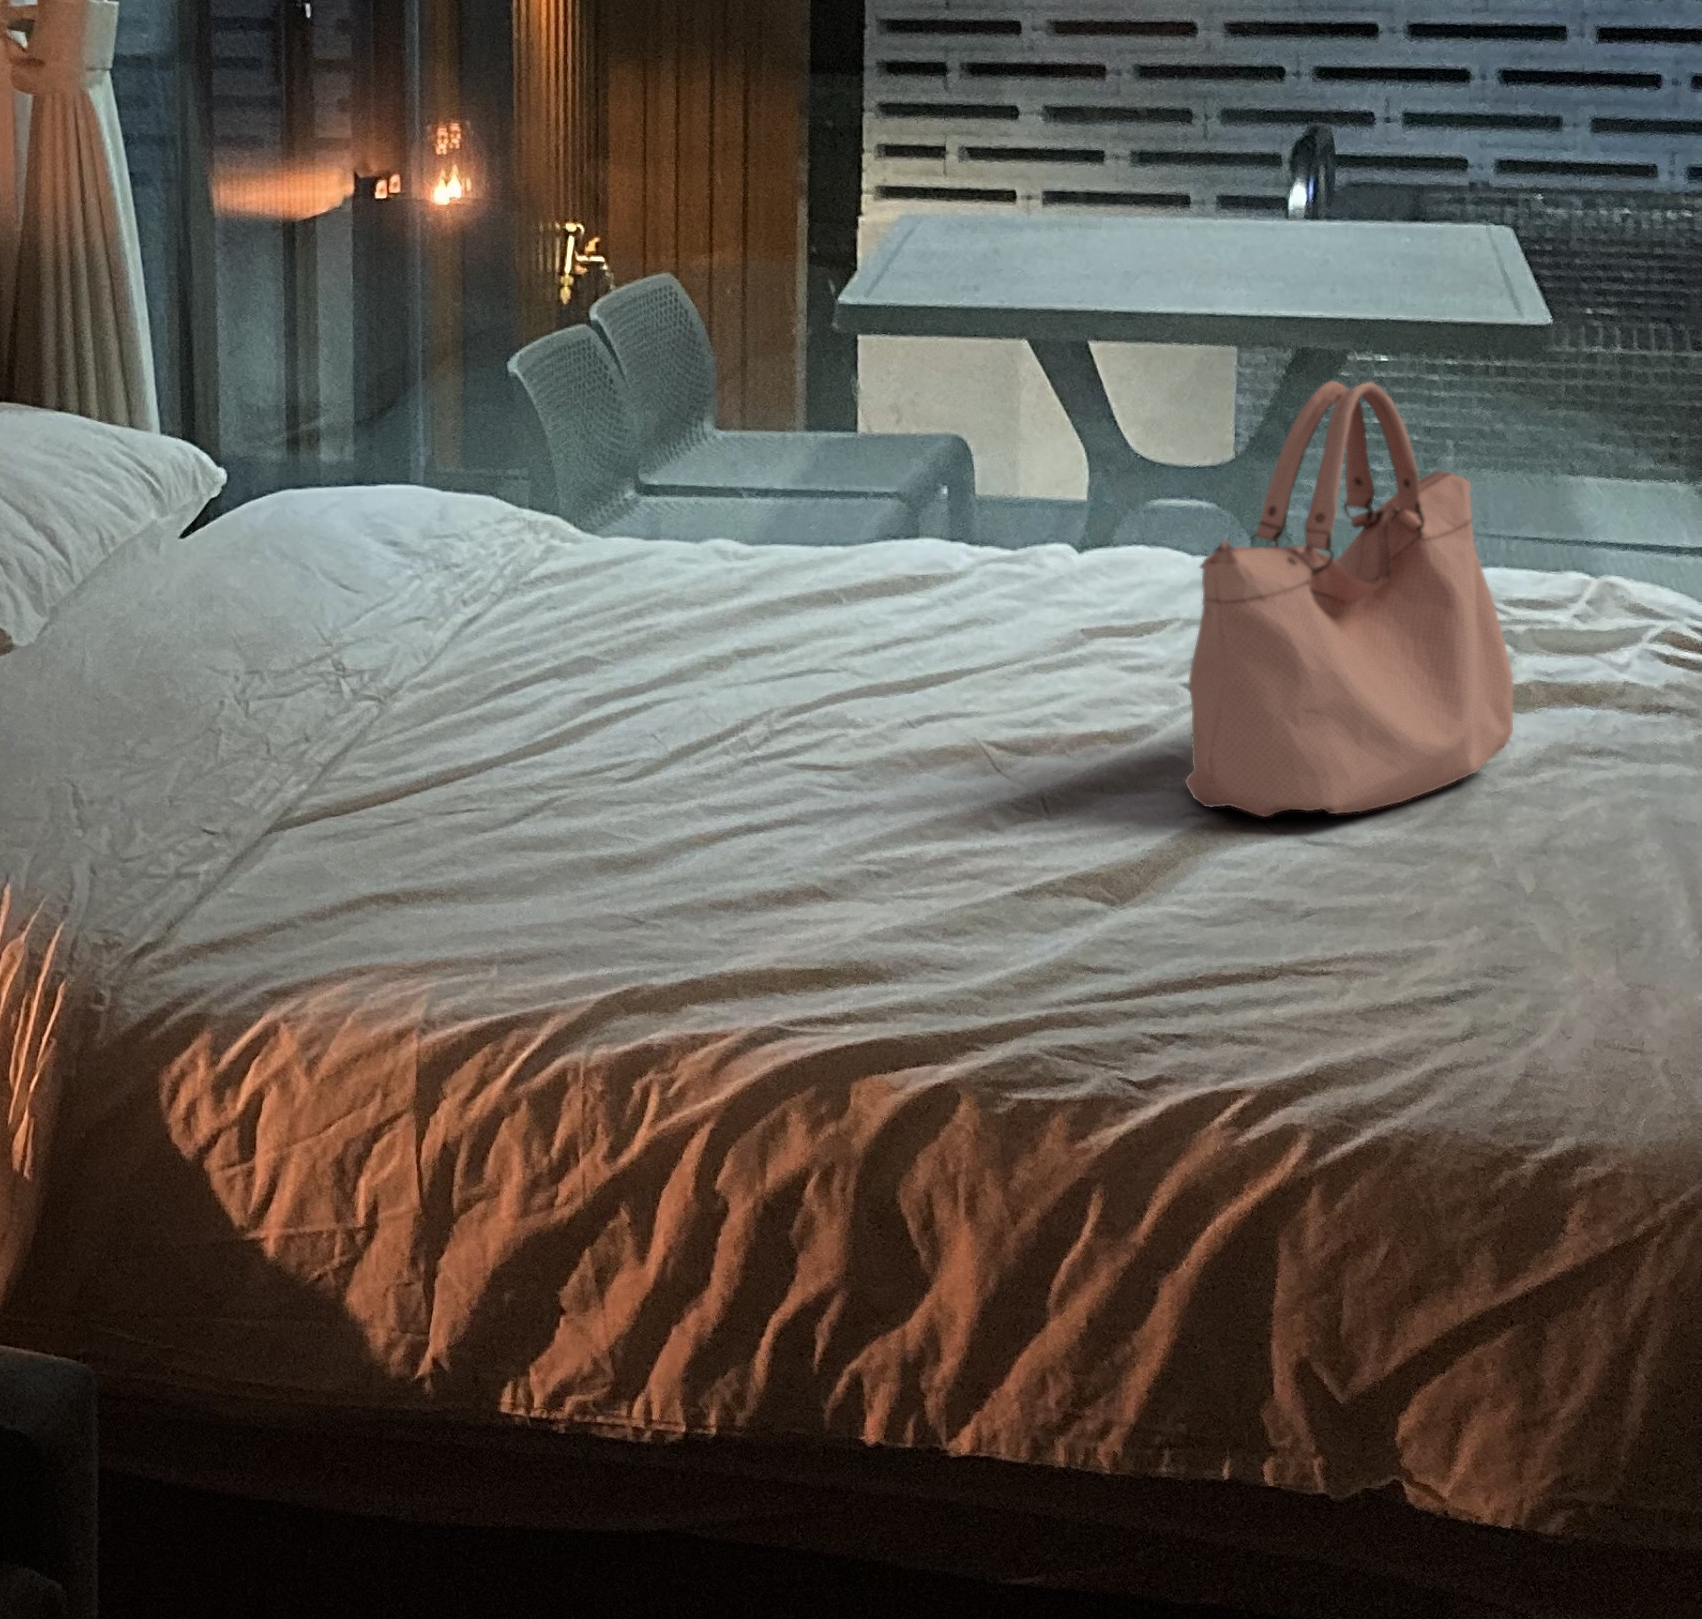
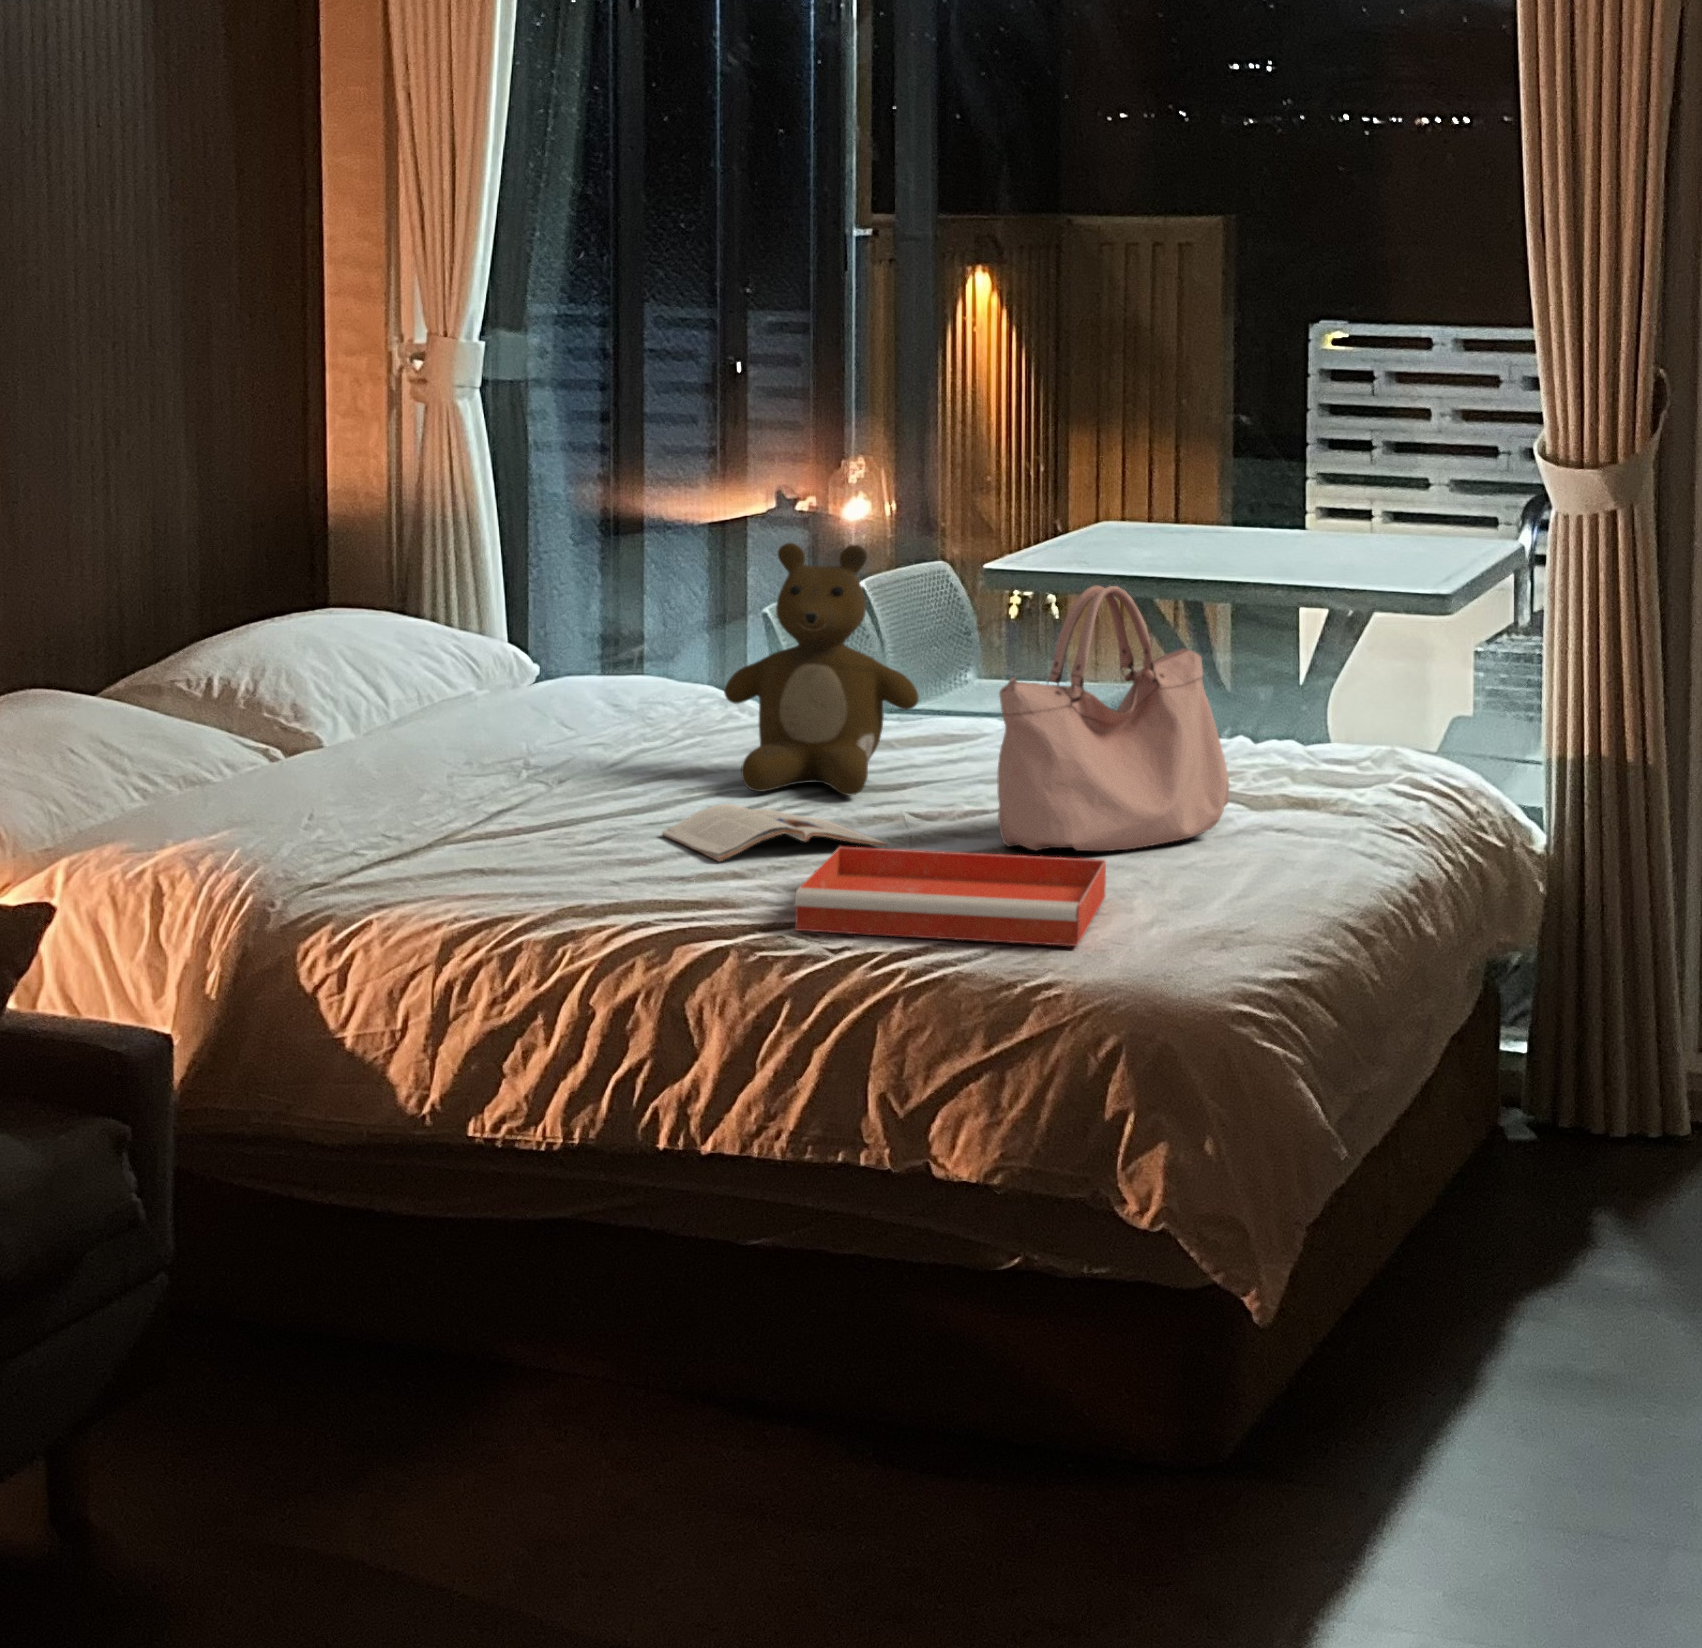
teddy bear: none [641,312,948,707] -> present [724,543,919,795]
magazine: none [650,751,1020,869] -> present [662,804,885,862]
tray: none [1014,849,1564,1054] -> present [795,846,1106,946]

